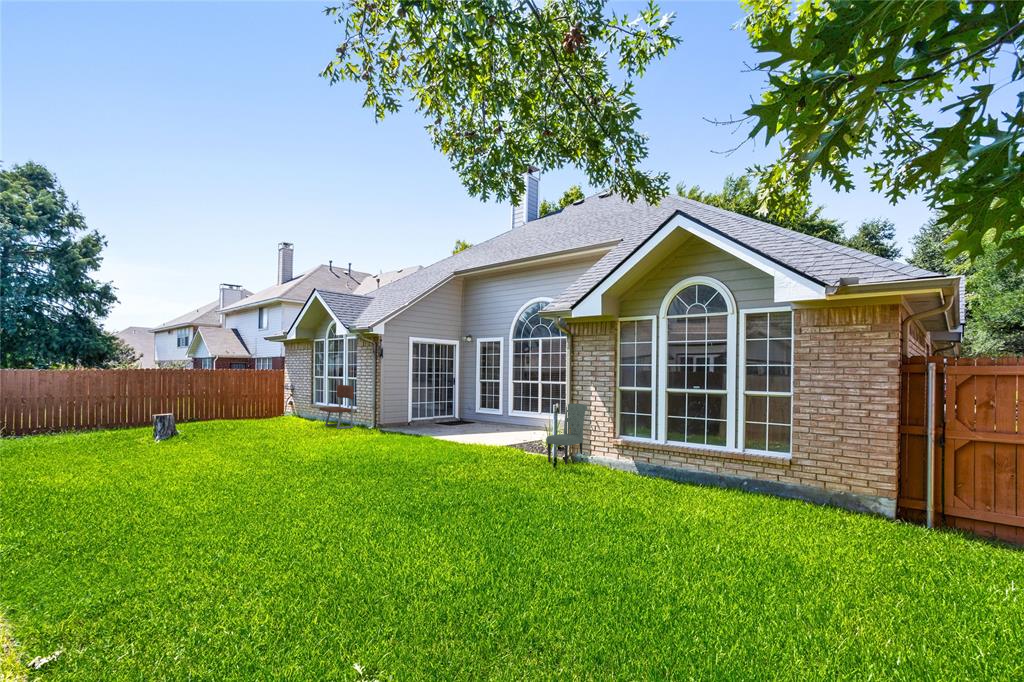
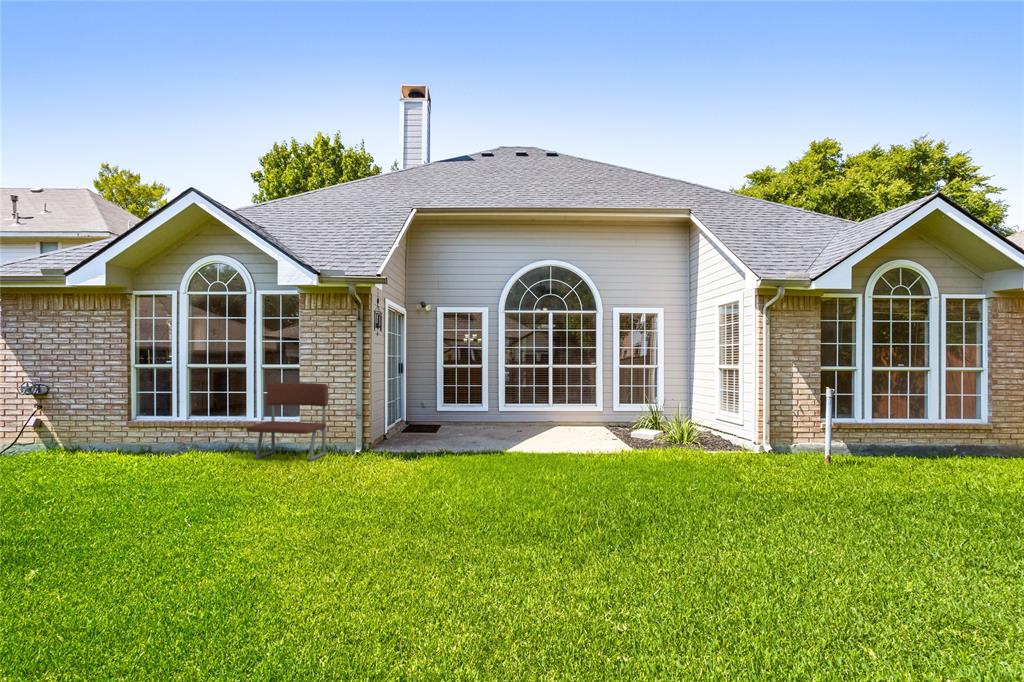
chair: present [546,404,587,464] -> none [769,389,822,461]

